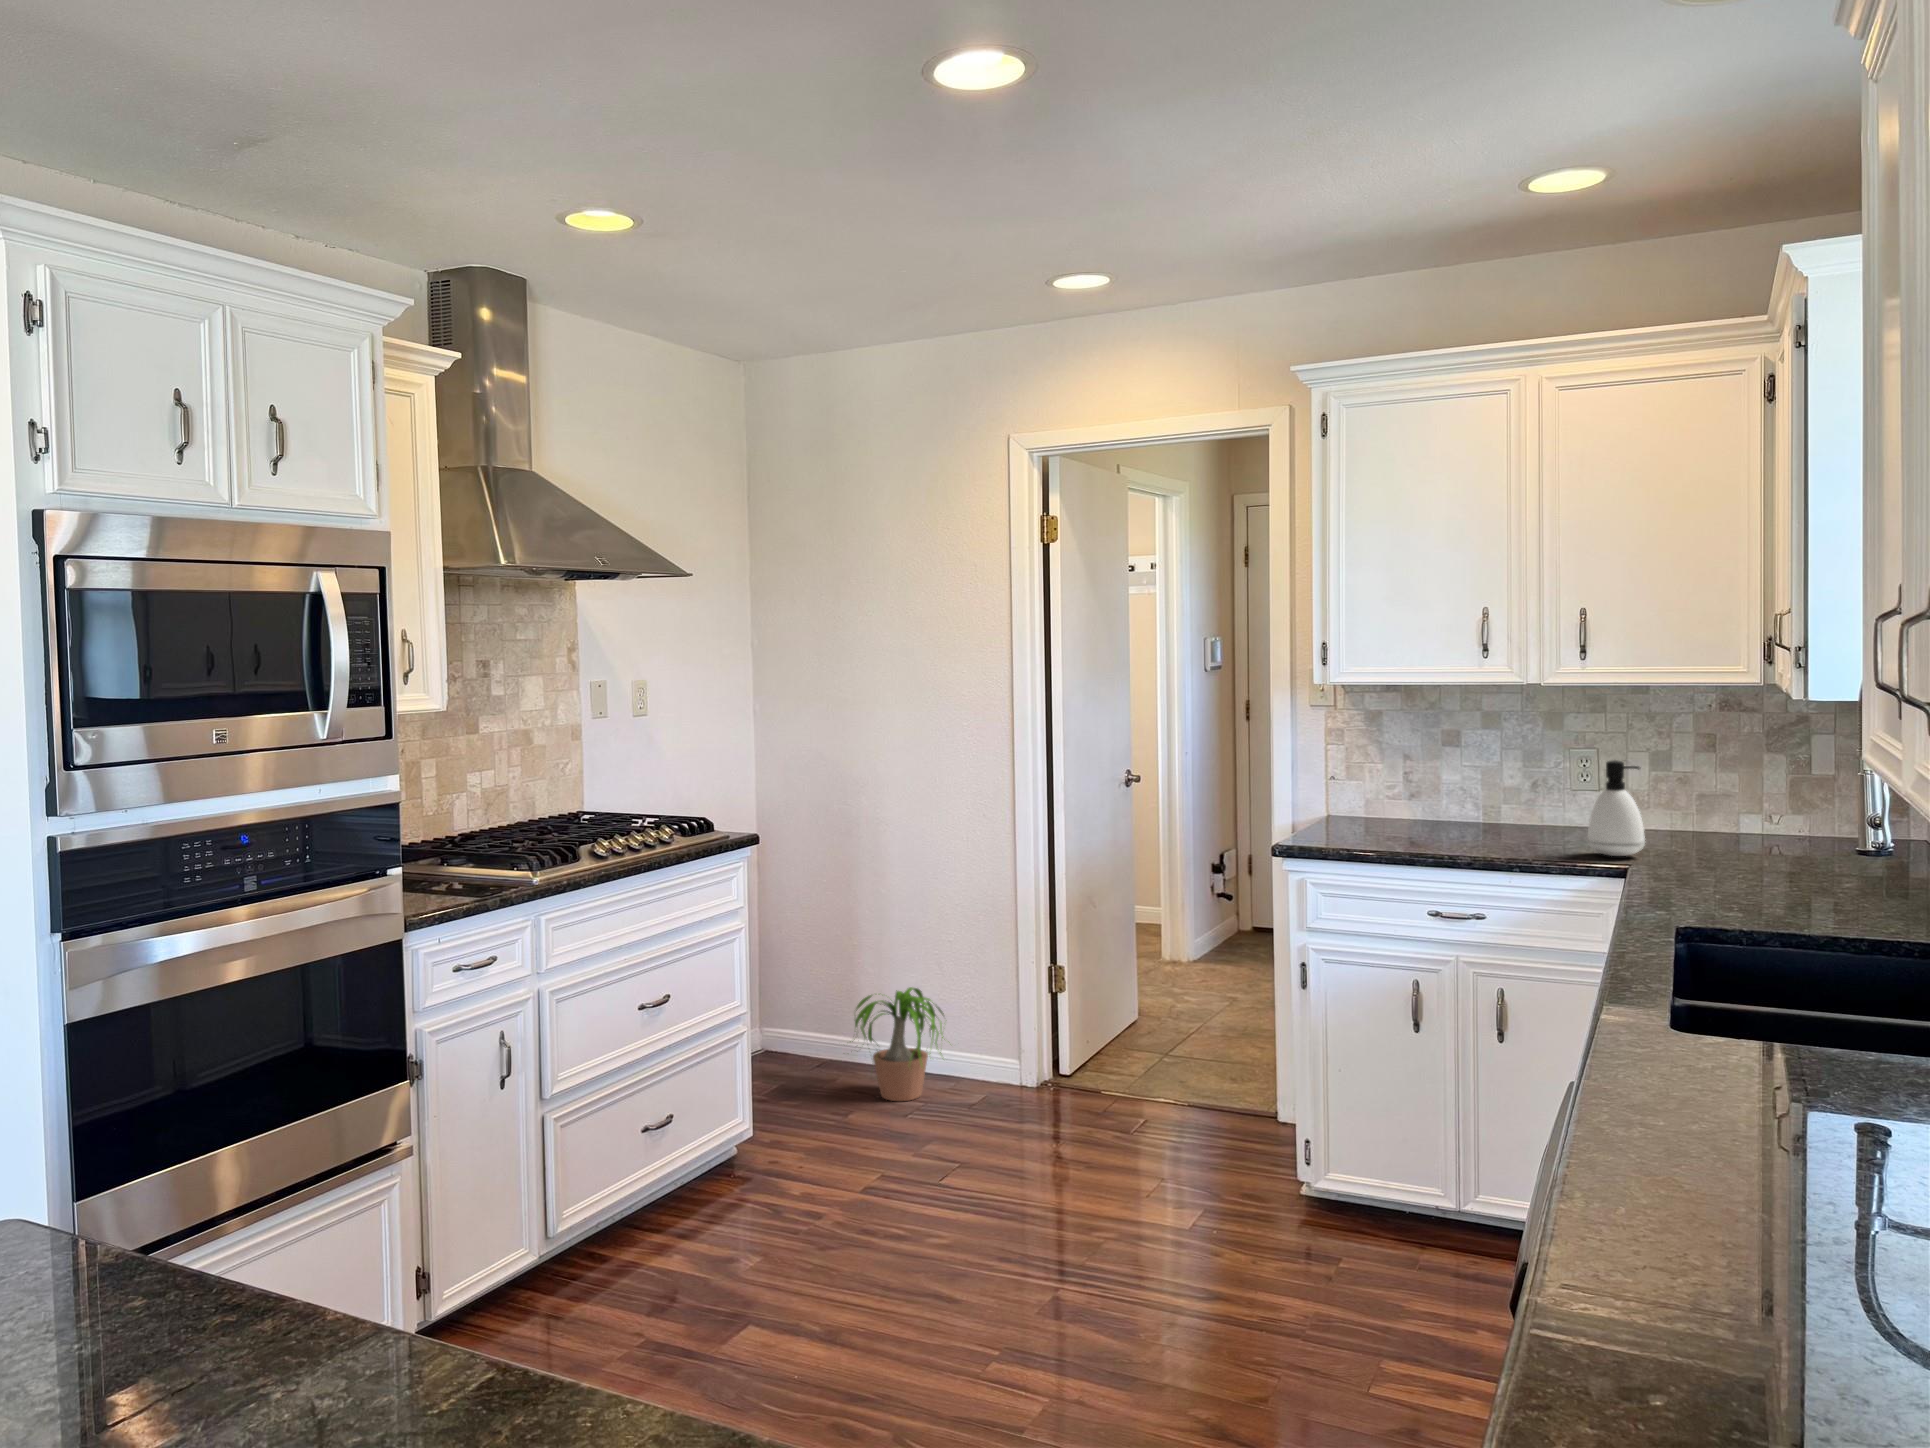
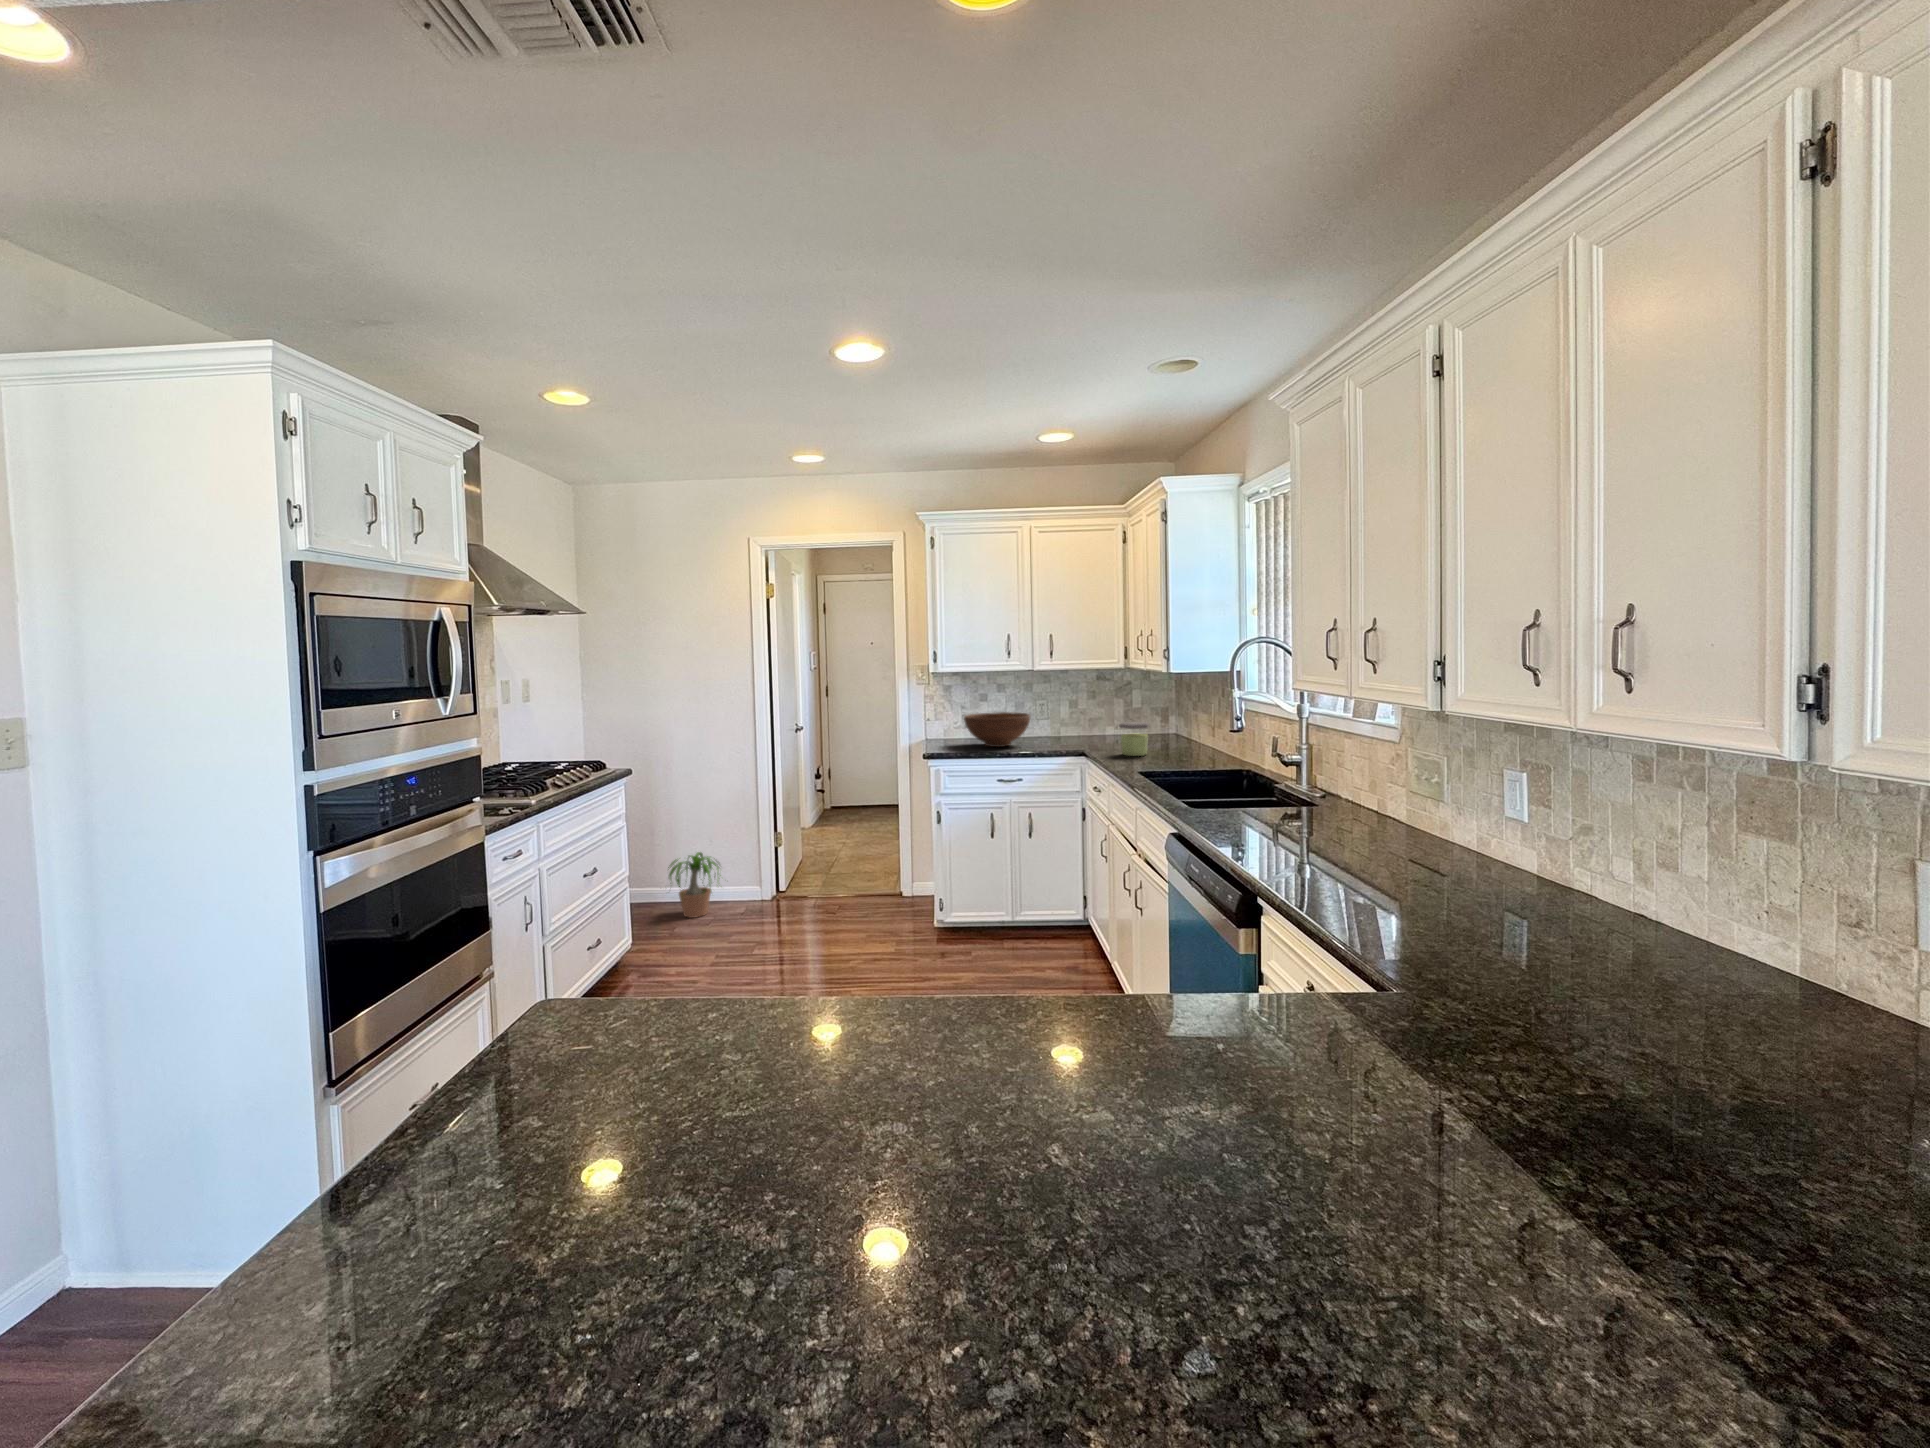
soap dispenser: present [1588,760,1645,856] -> none [1060,705,1084,749]
fruit bowl: none [1383,767,1532,840] -> present [964,712,1030,747]
jar: none [1705,805,1788,886] -> present [1119,722,1149,756]

